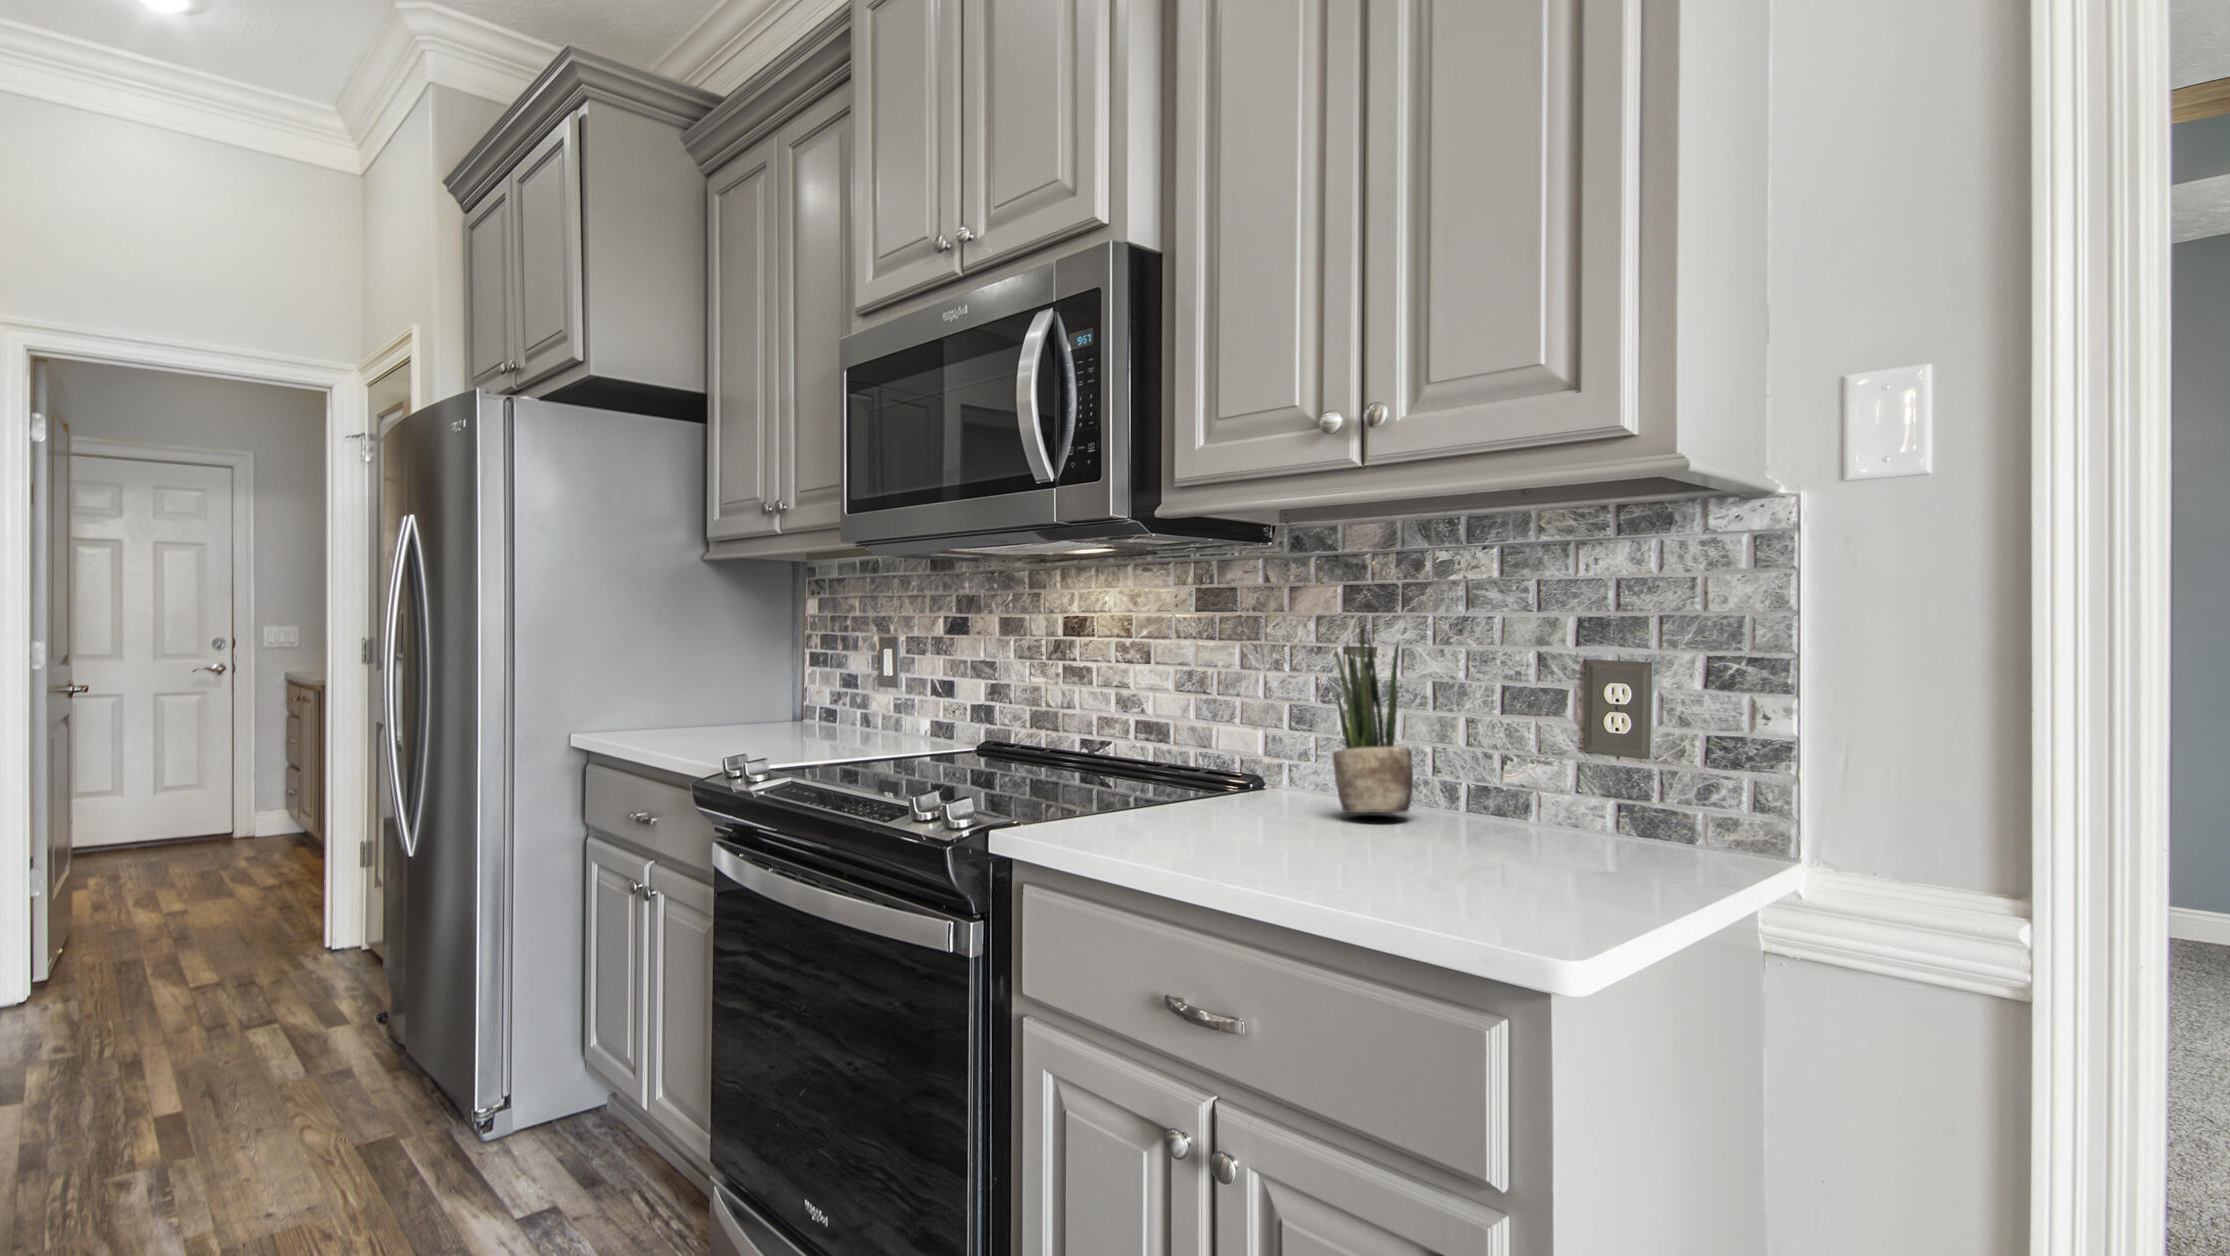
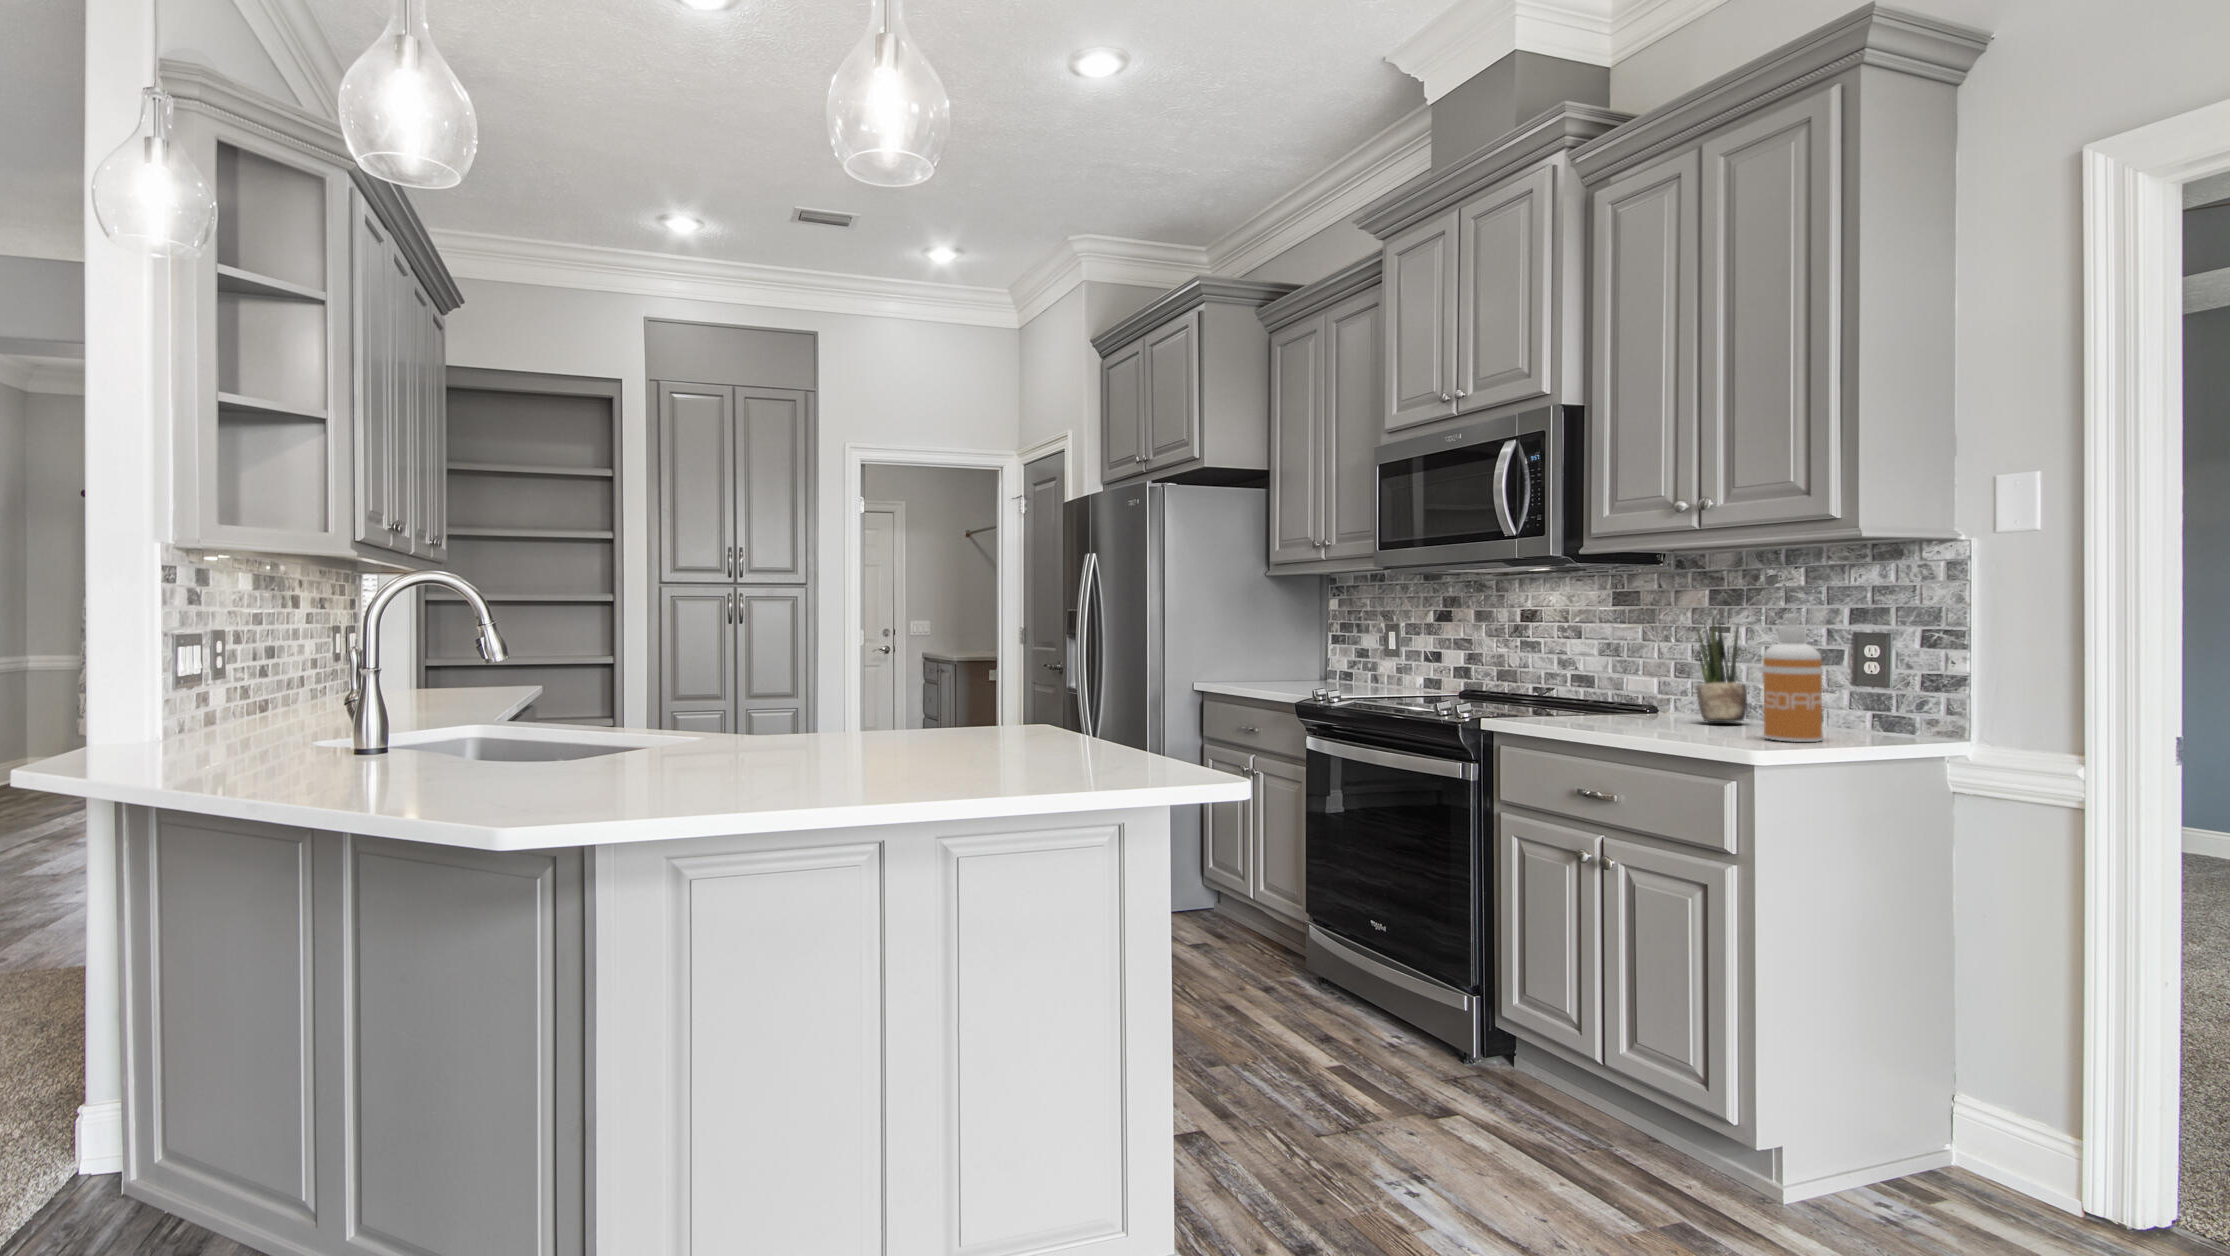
soap dispenser: none [1474,625,1580,880] -> present [1763,614,1822,742]

